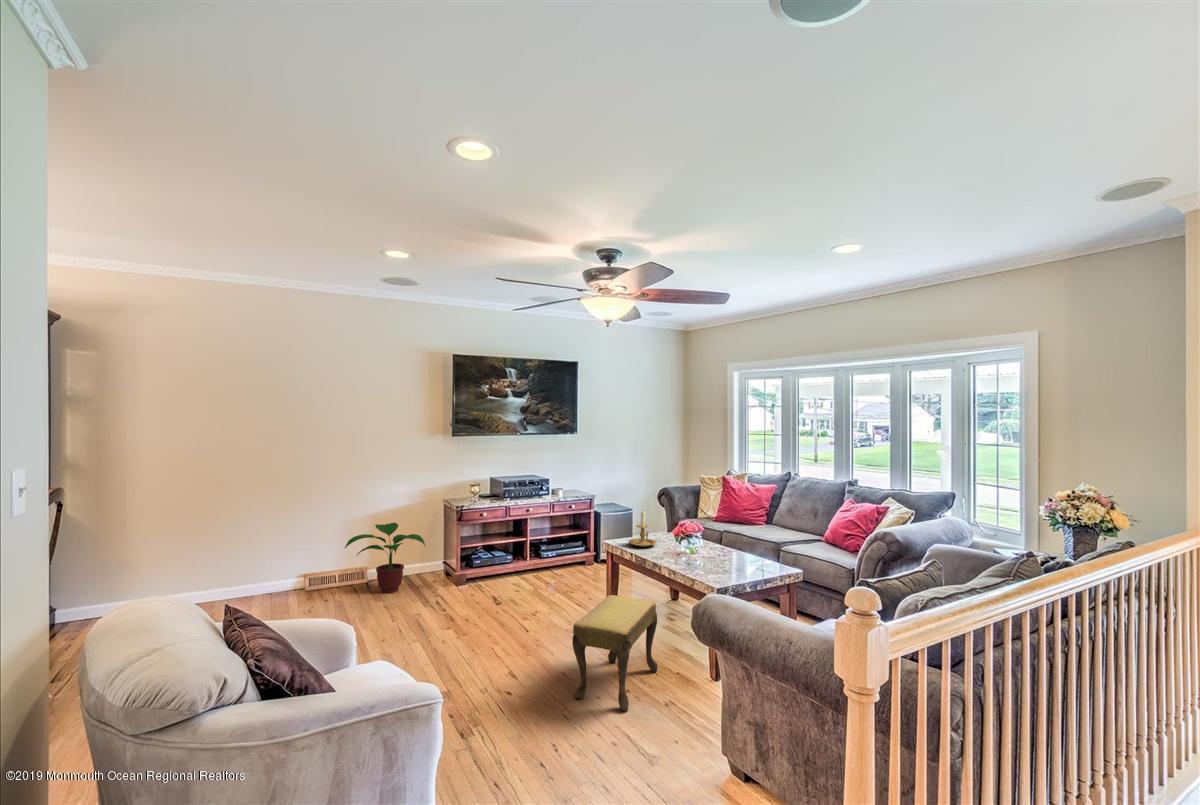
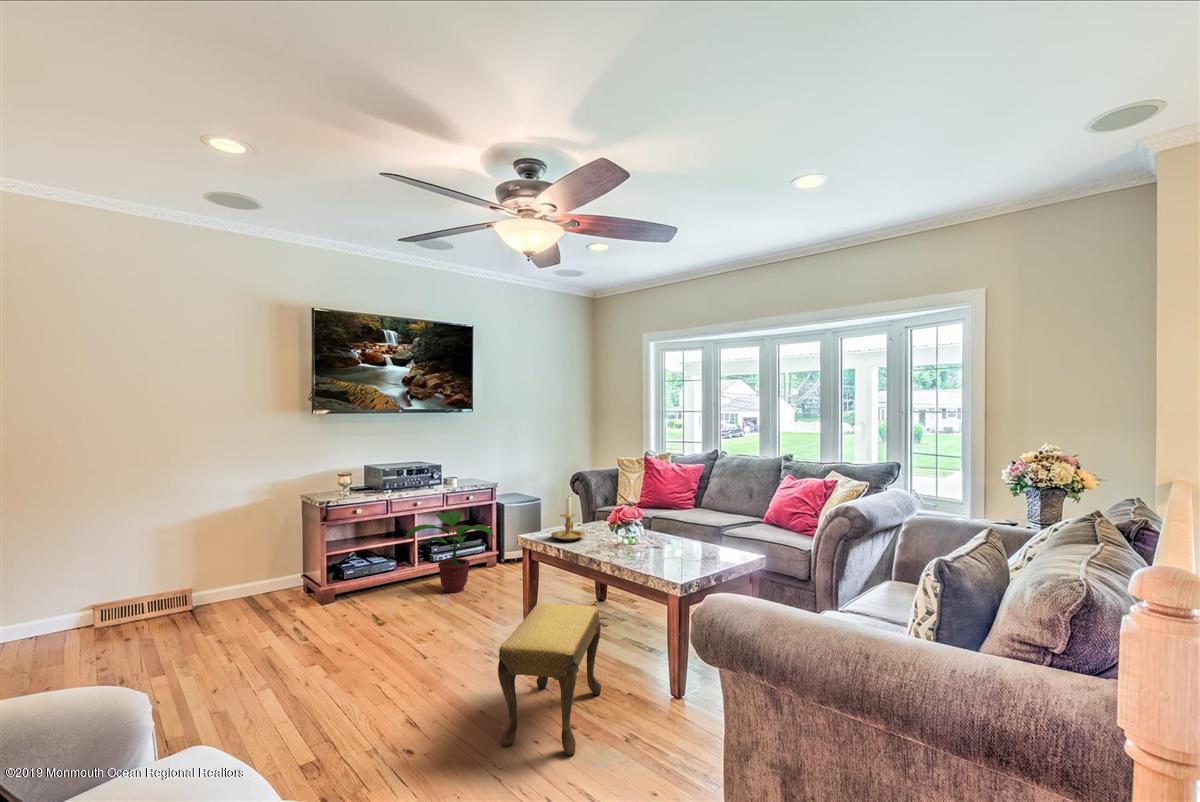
potted plant: present [345,523,425,593] -> present [404,511,495,593]

